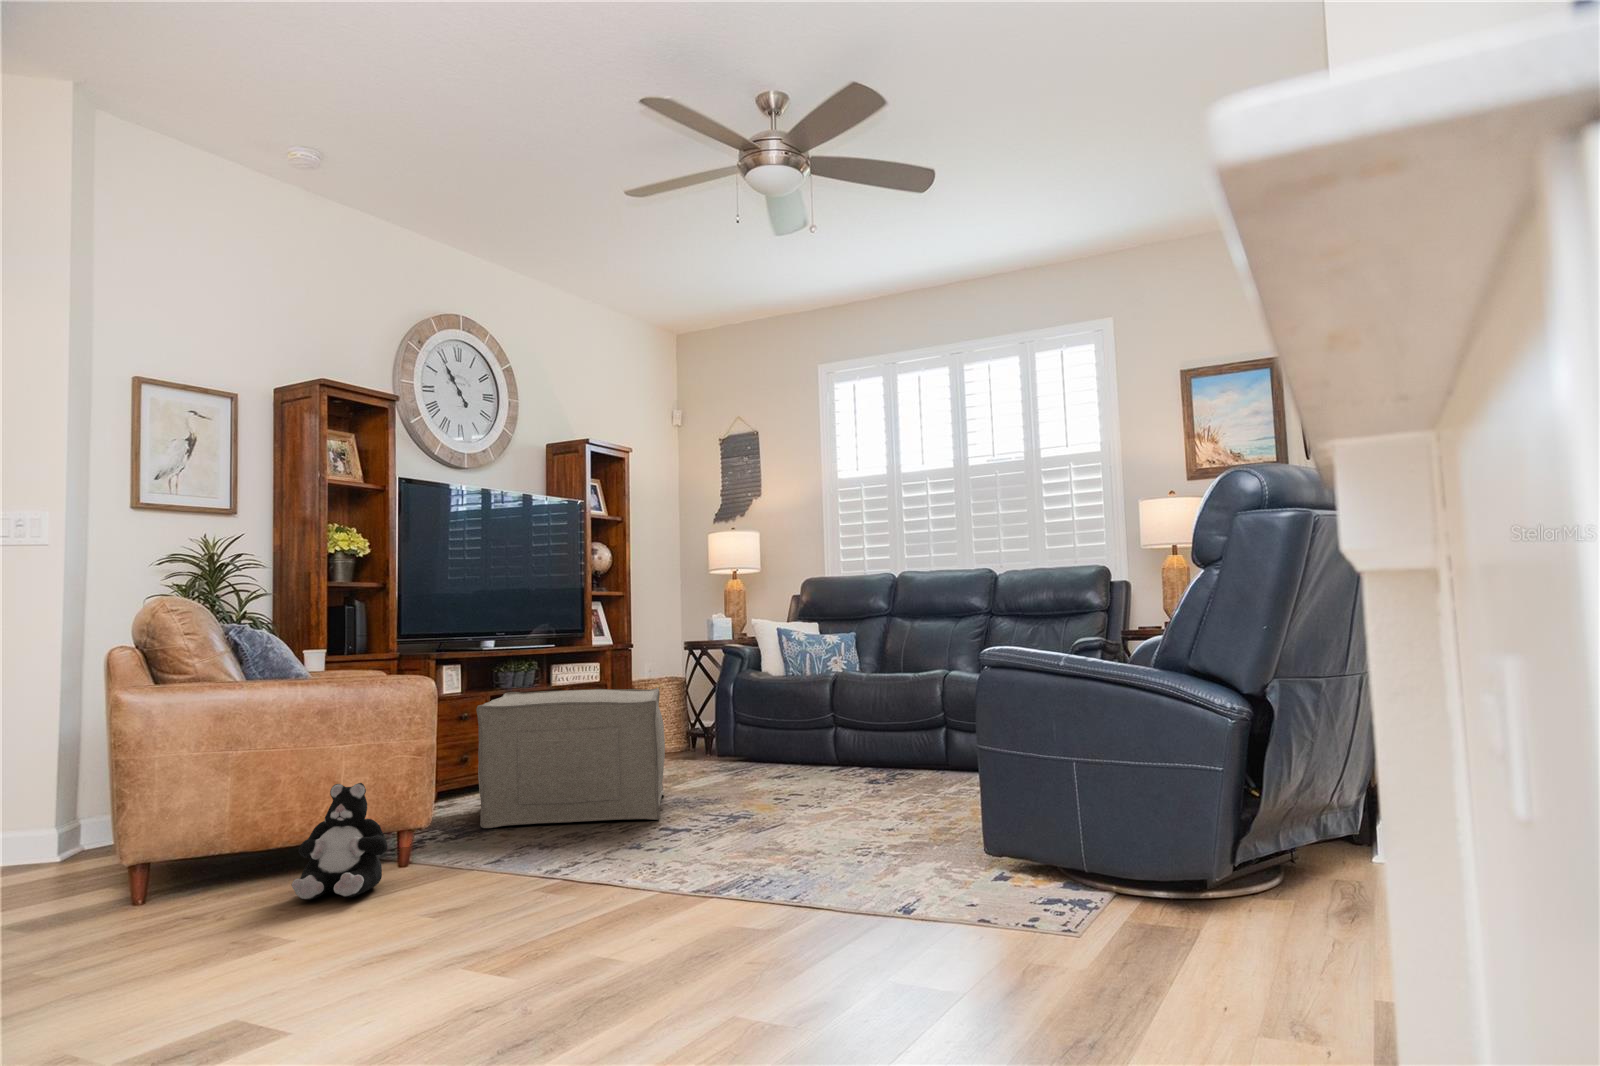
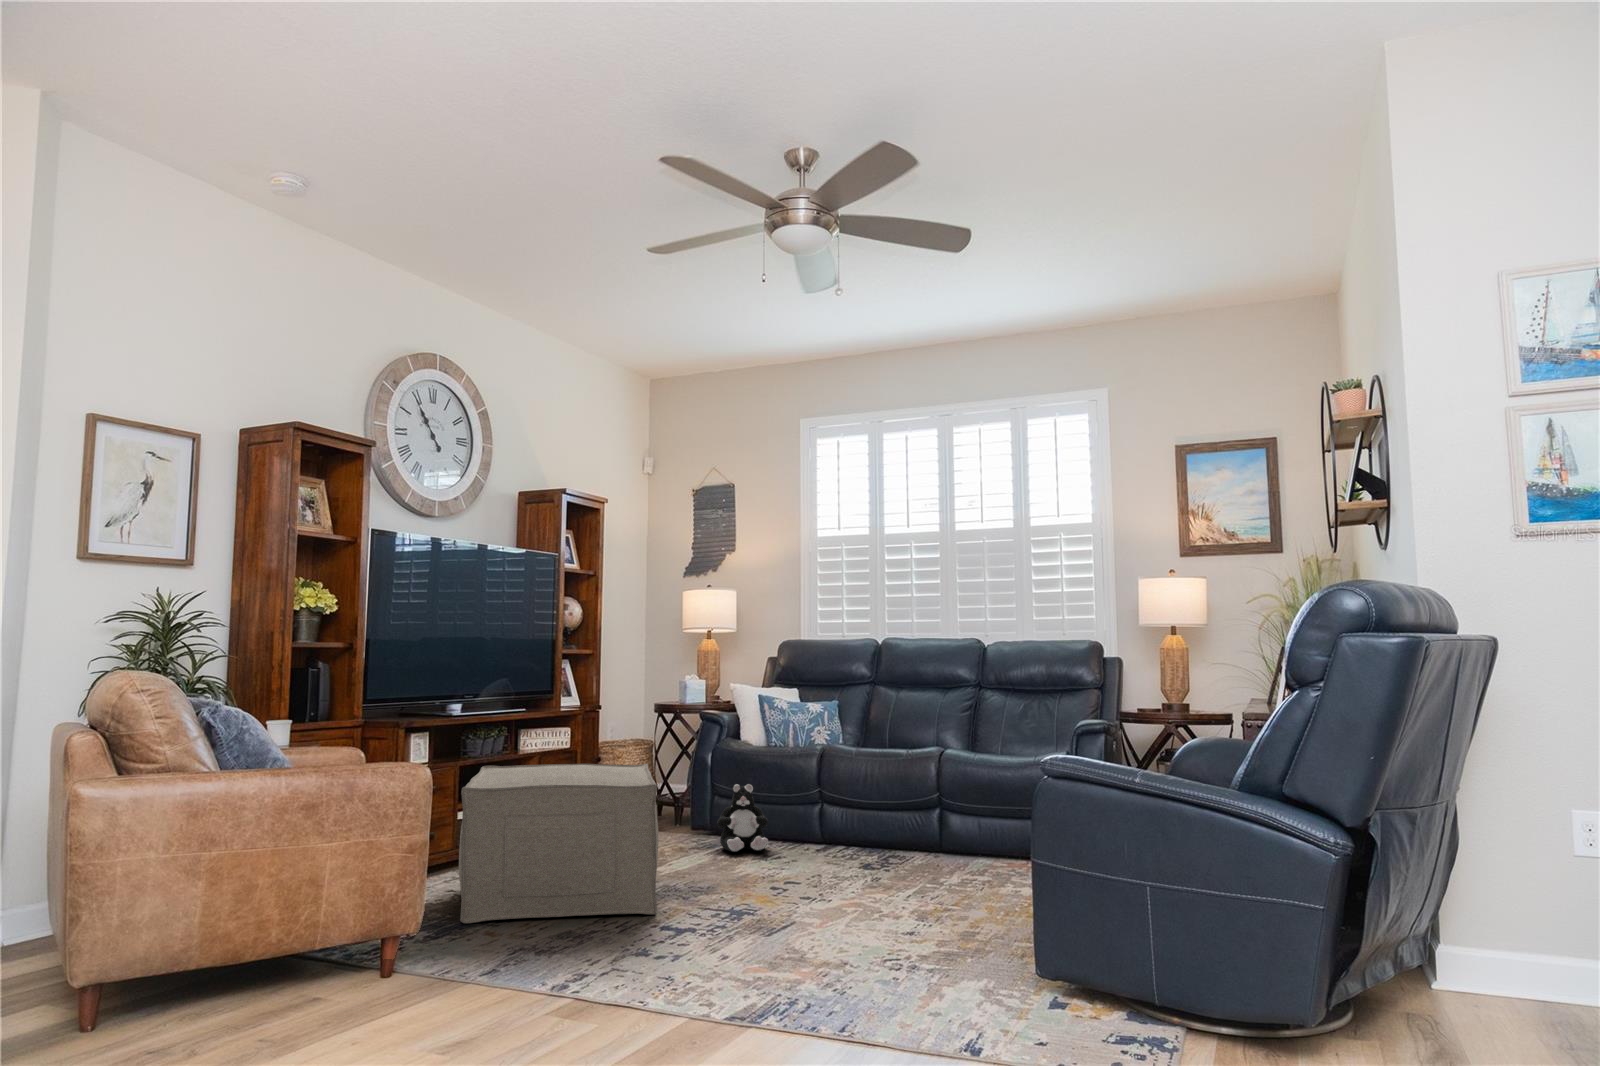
plush toy: present [292,783,388,900] -> present [717,784,768,852]

